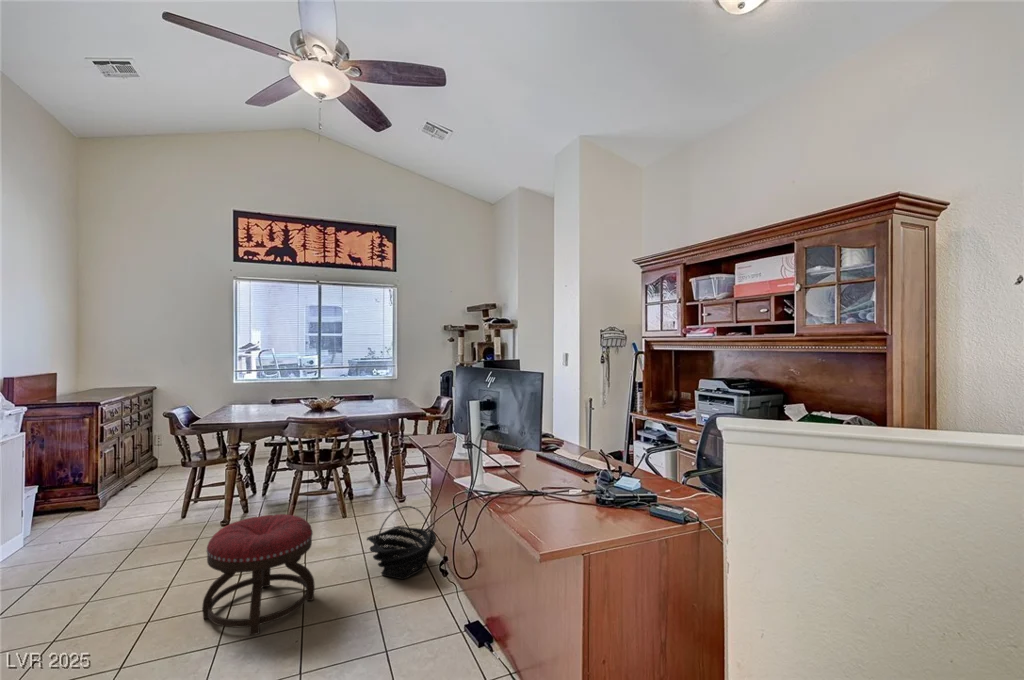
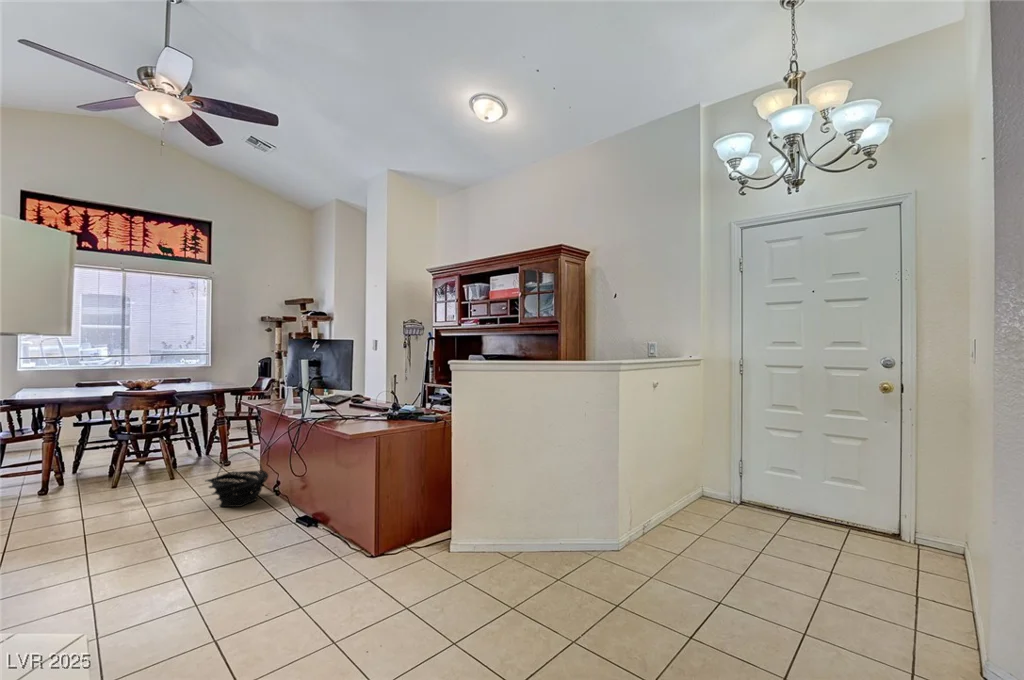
ottoman: present [202,514,315,635] -> none [48,463,160,552]

